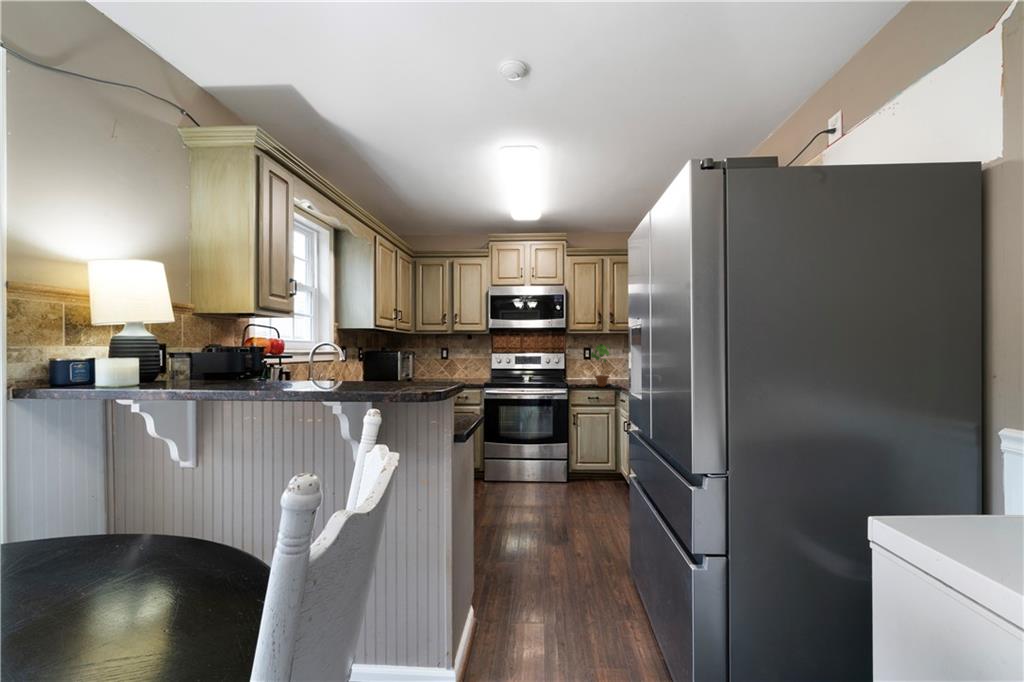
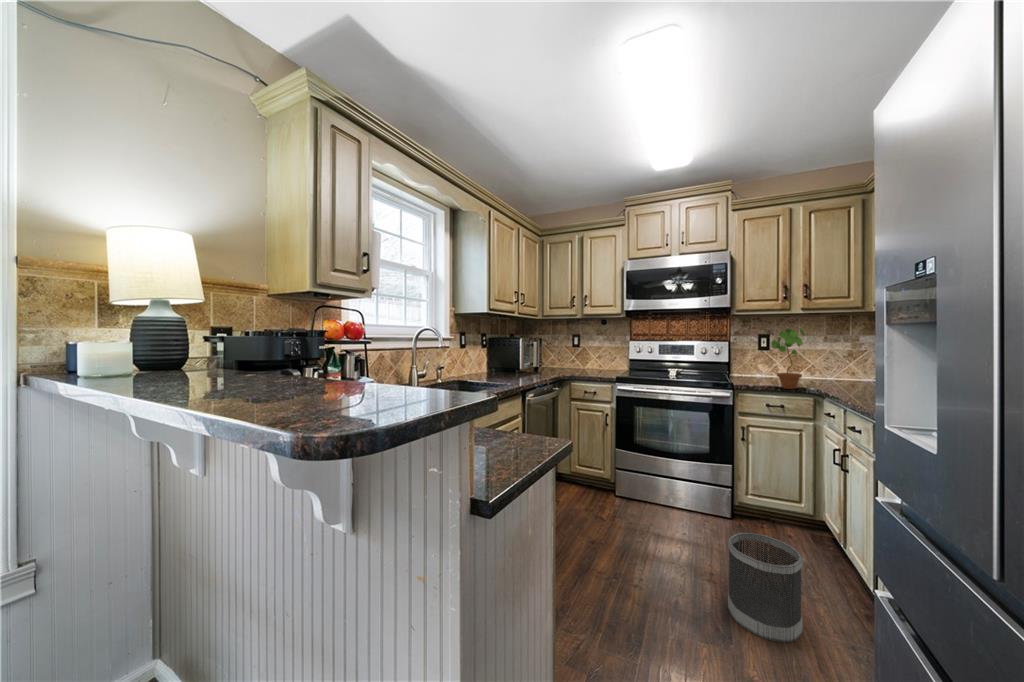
wastebasket: none [564,480,605,541] -> present [728,533,803,643]

